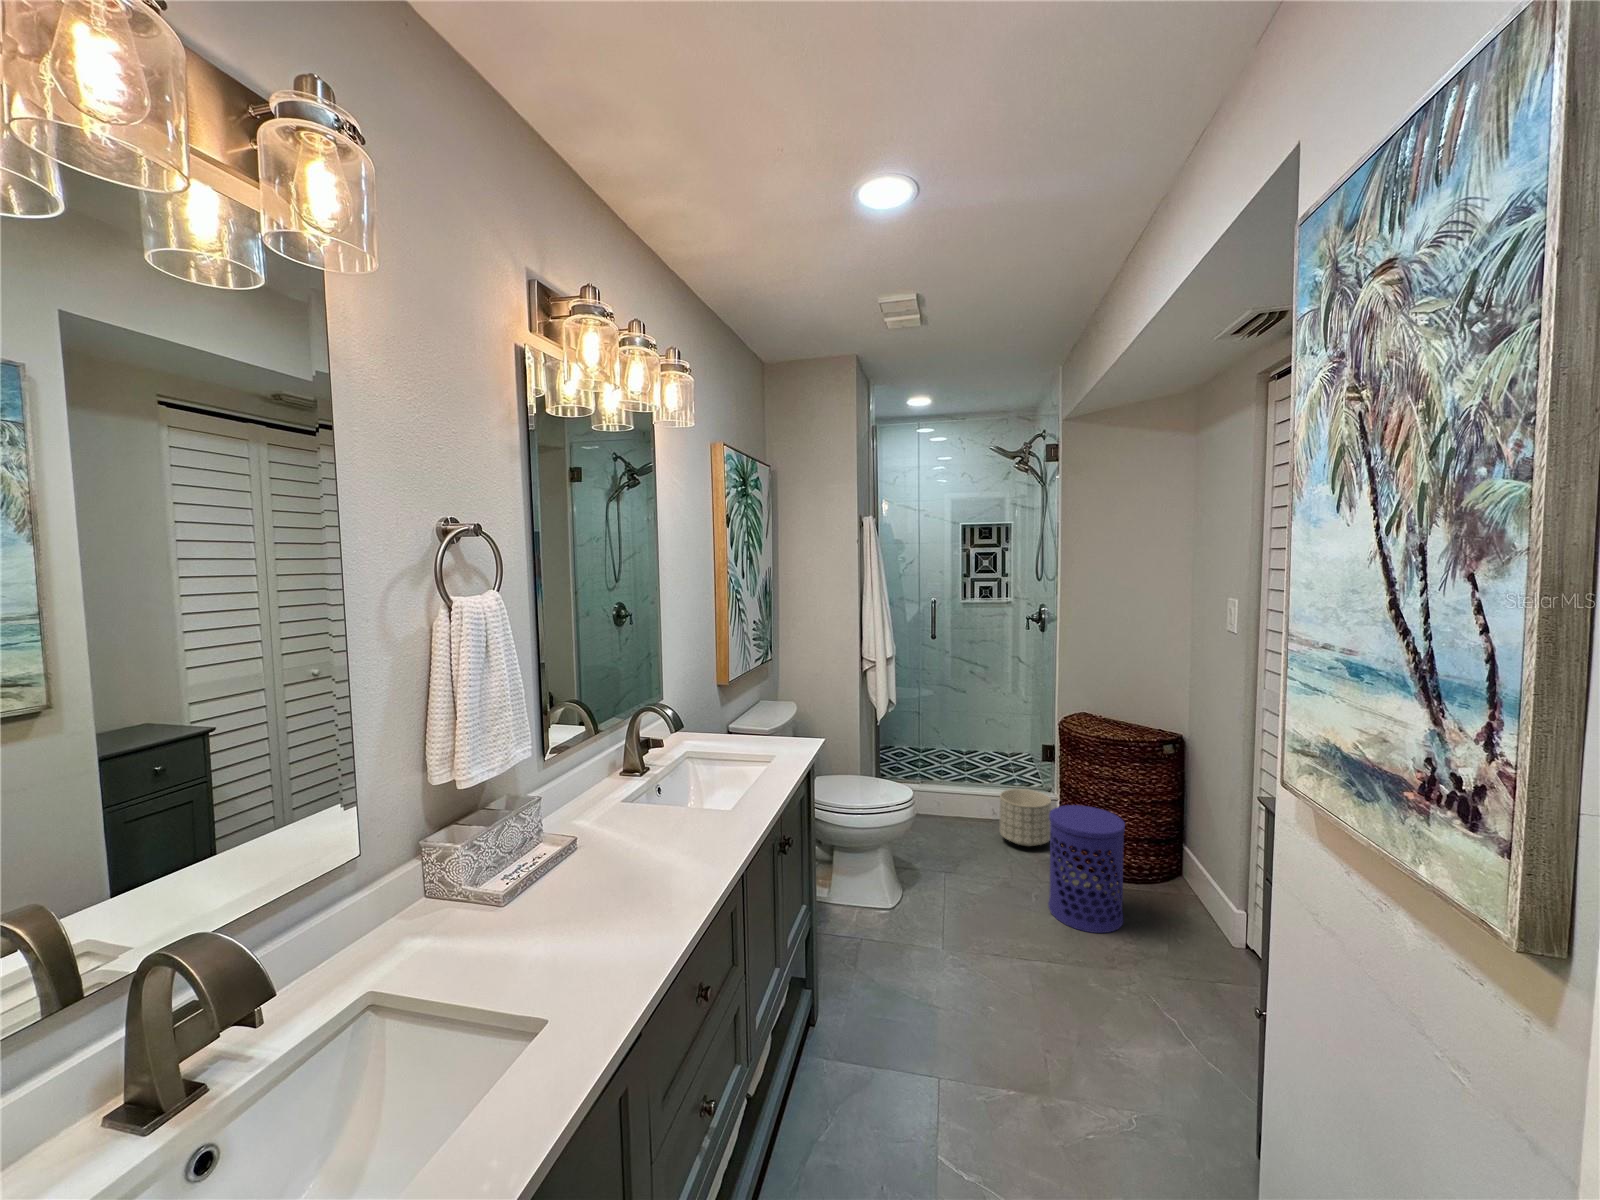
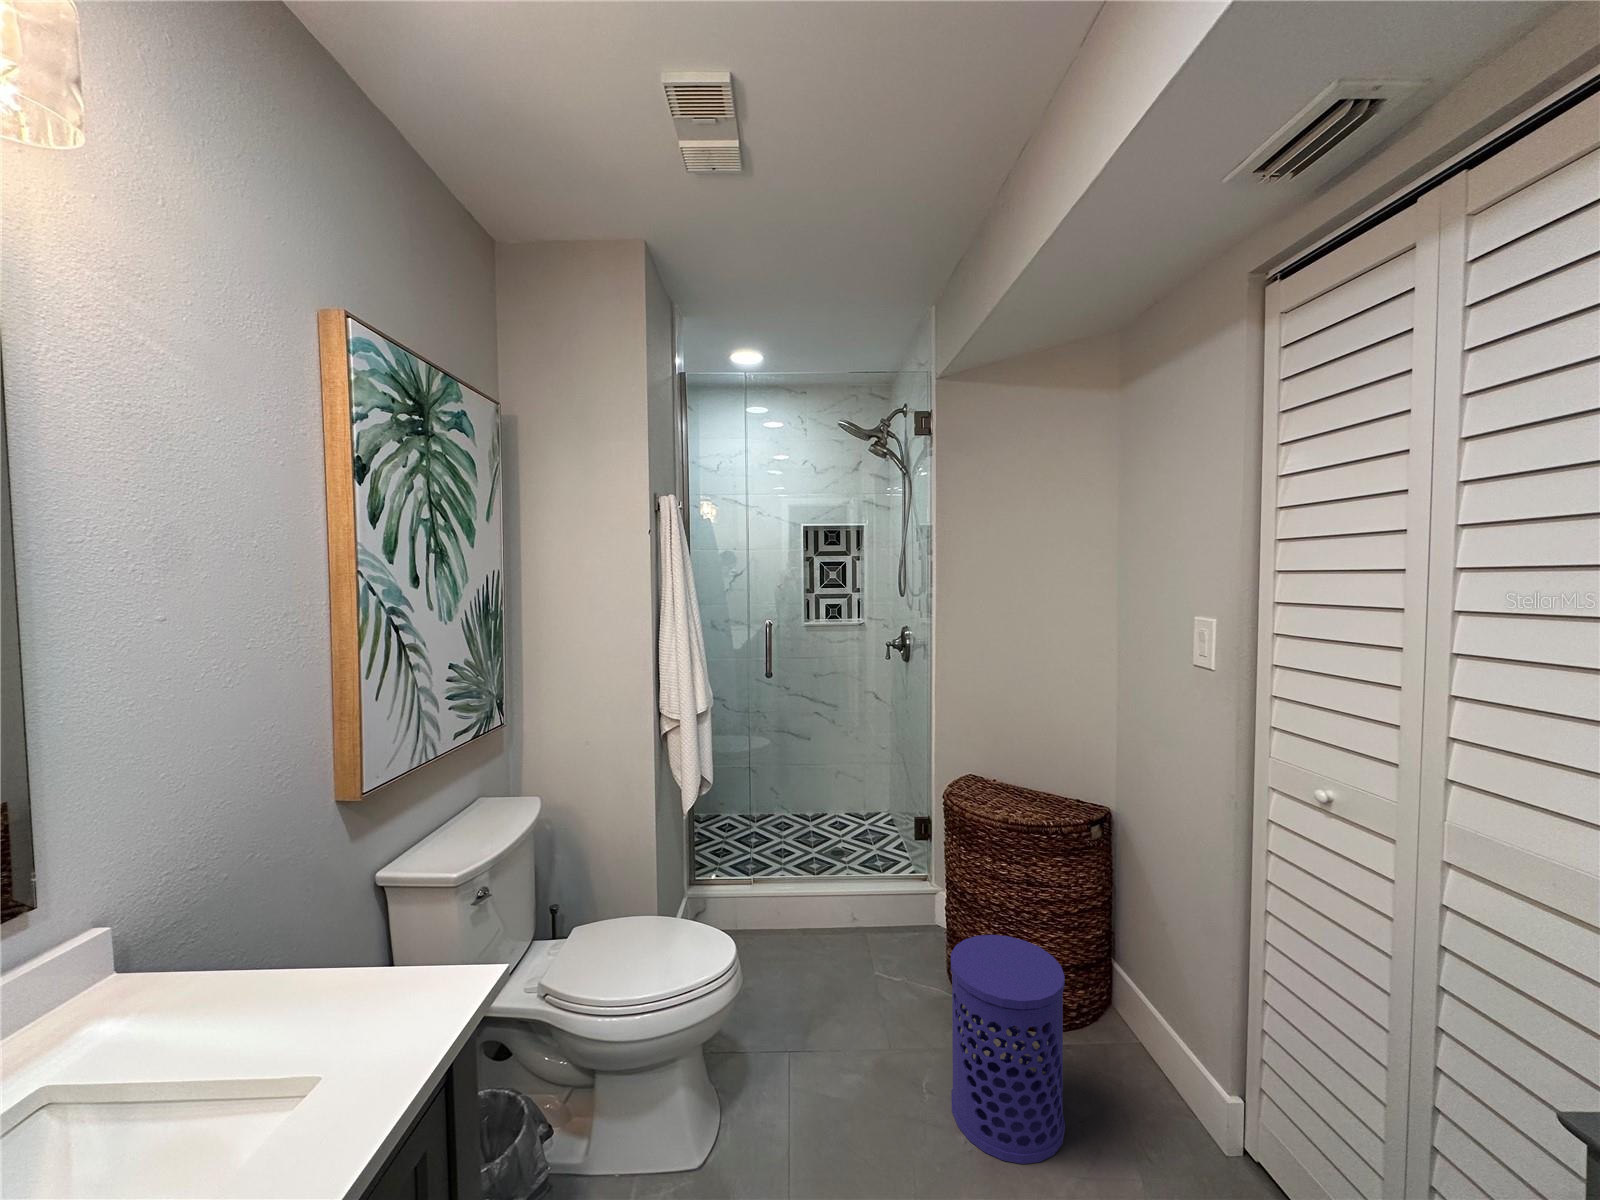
planter: present [1000,789,1051,846] -> none [865,889,934,979]

